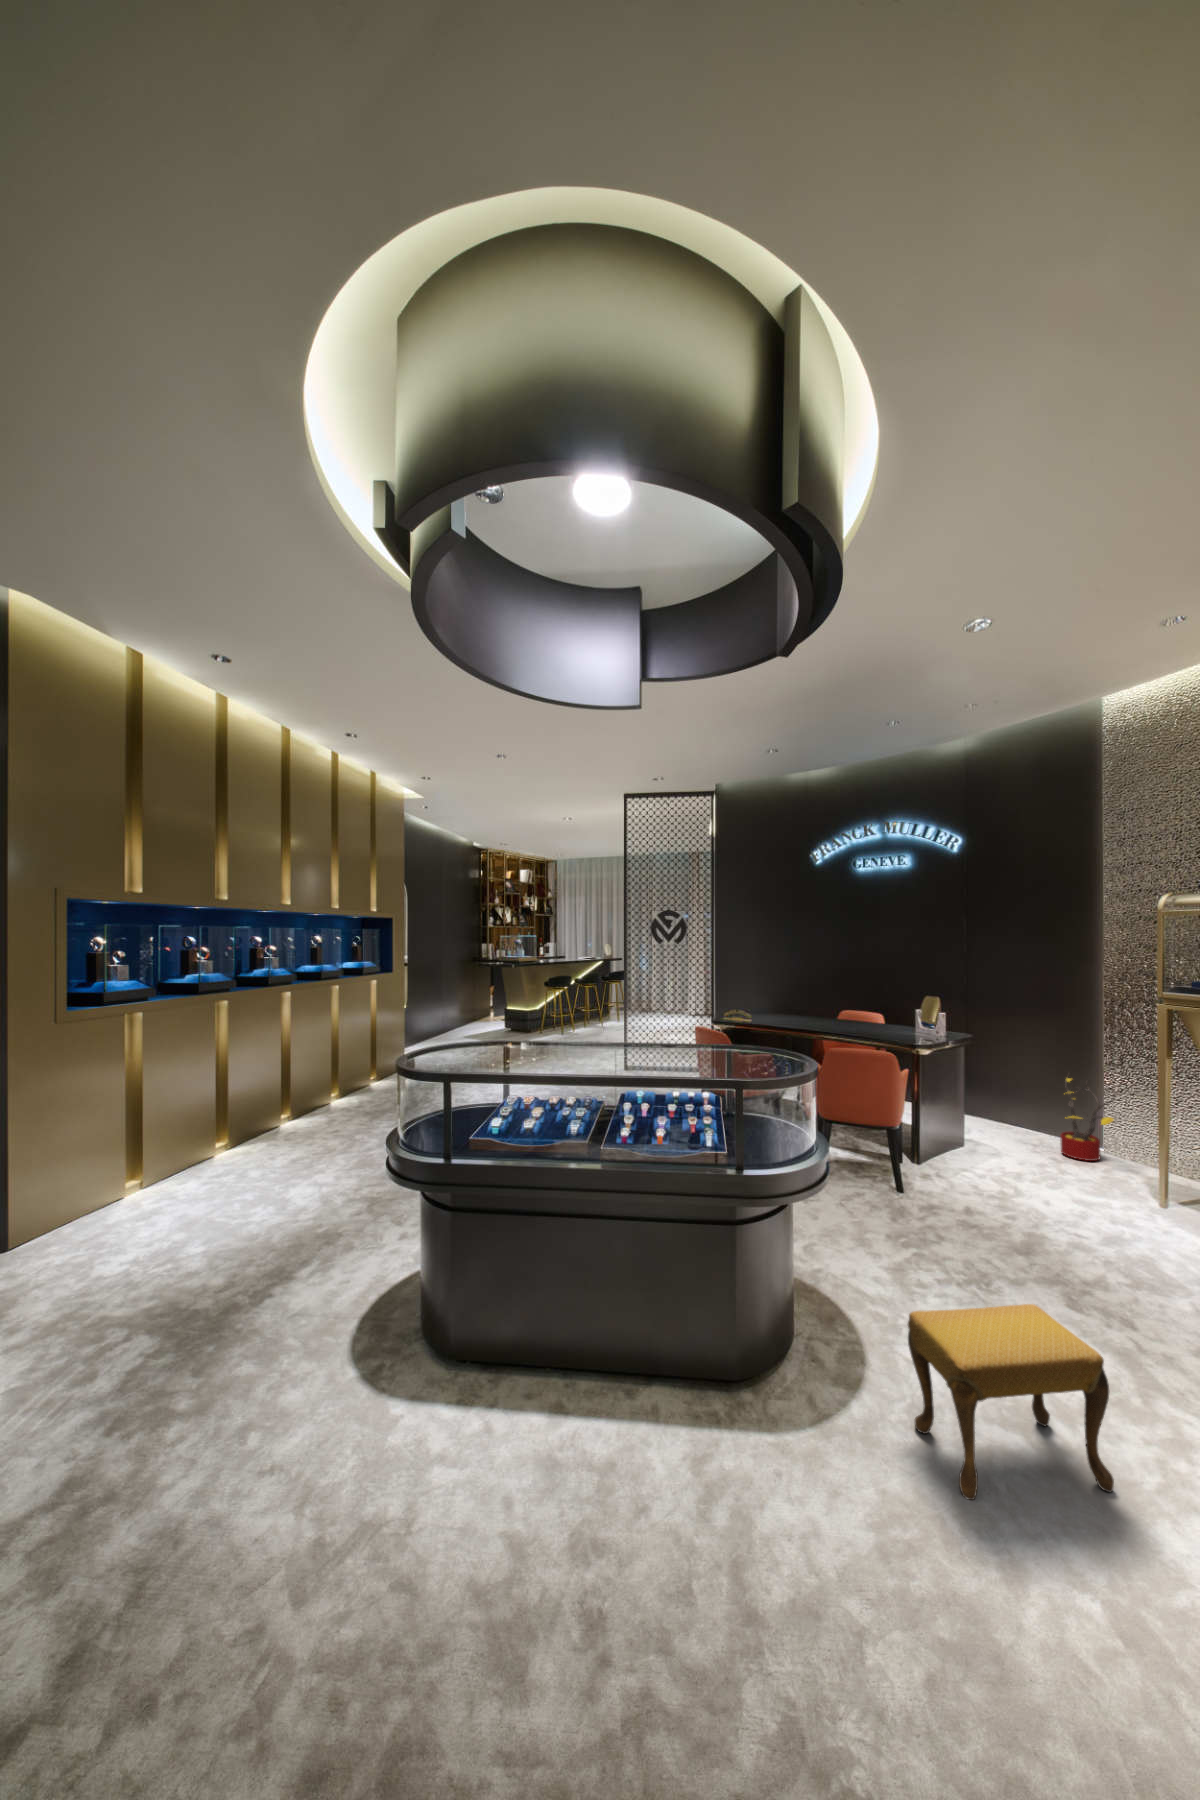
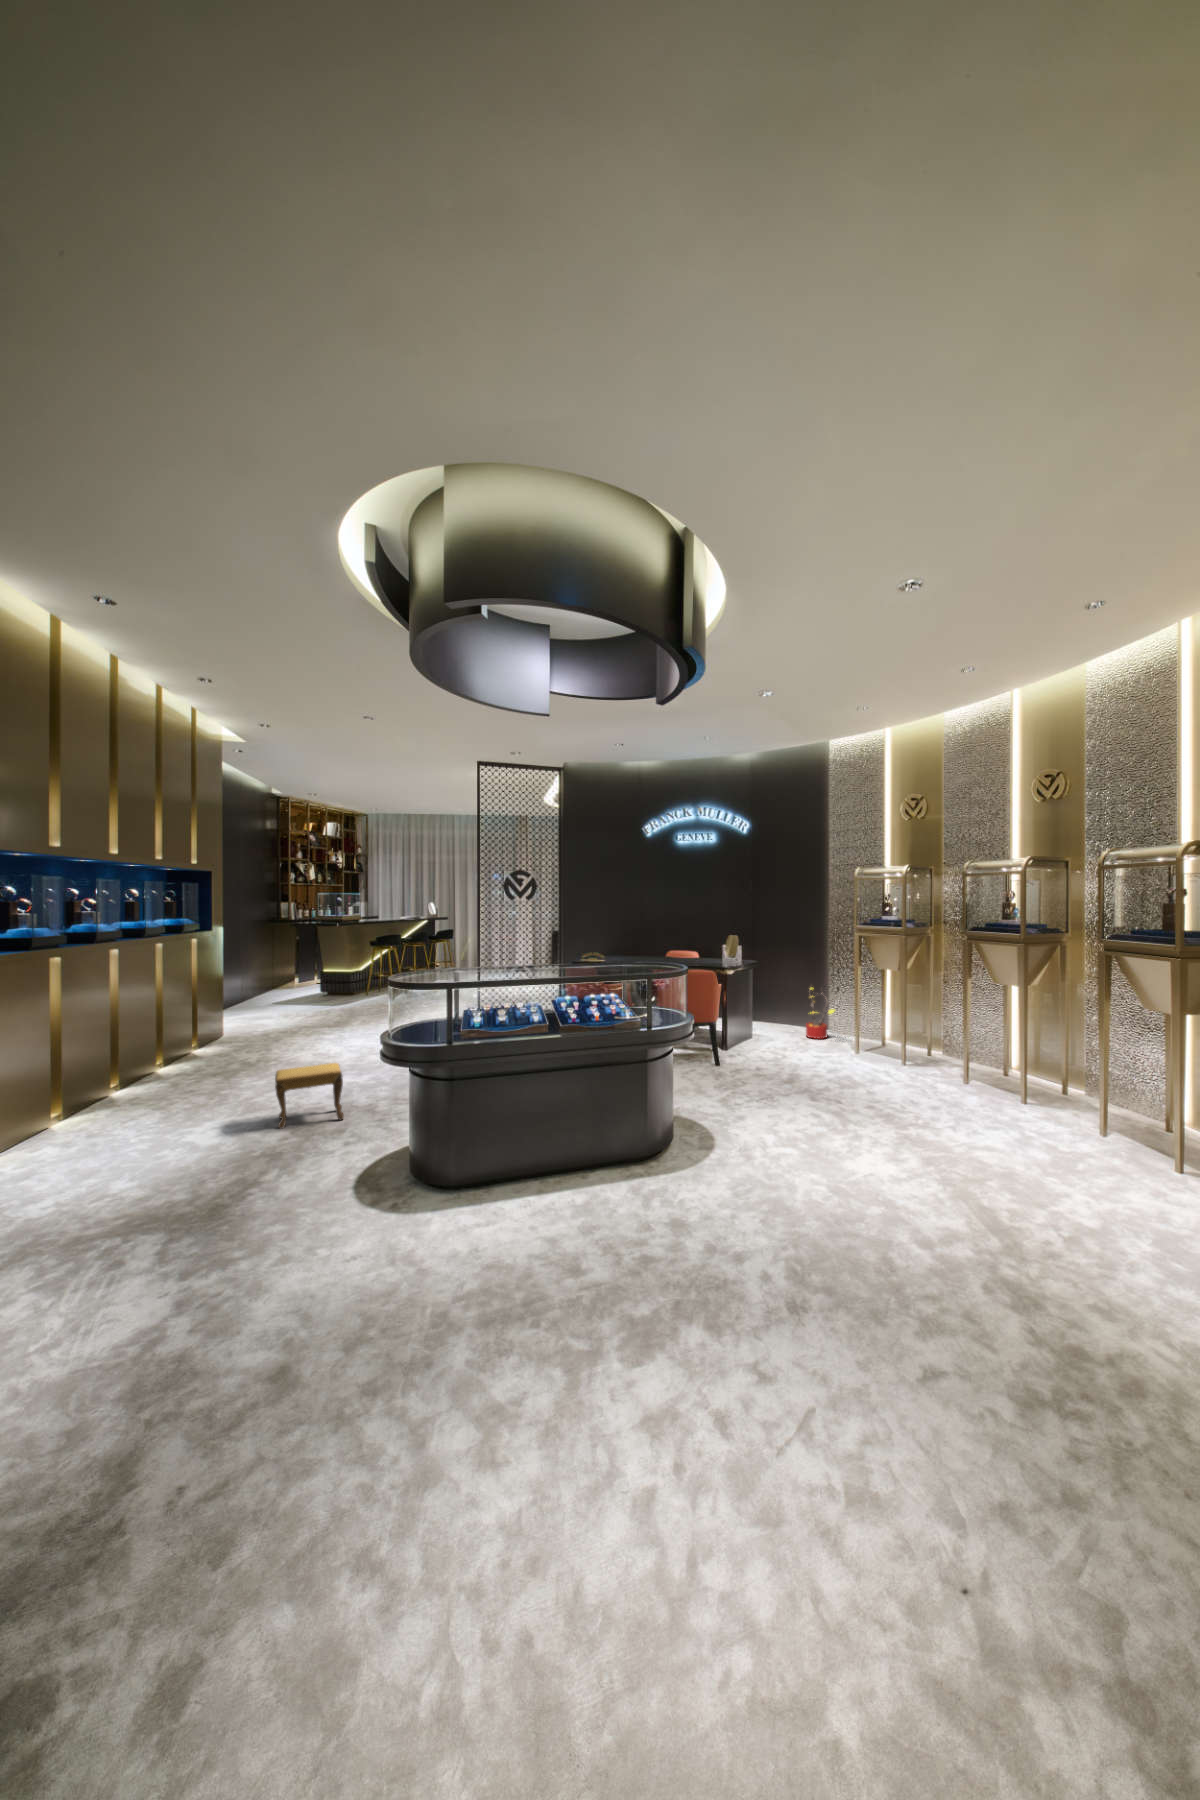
footstool: present [908,1304,1114,1500] -> present [275,1063,344,1129]

